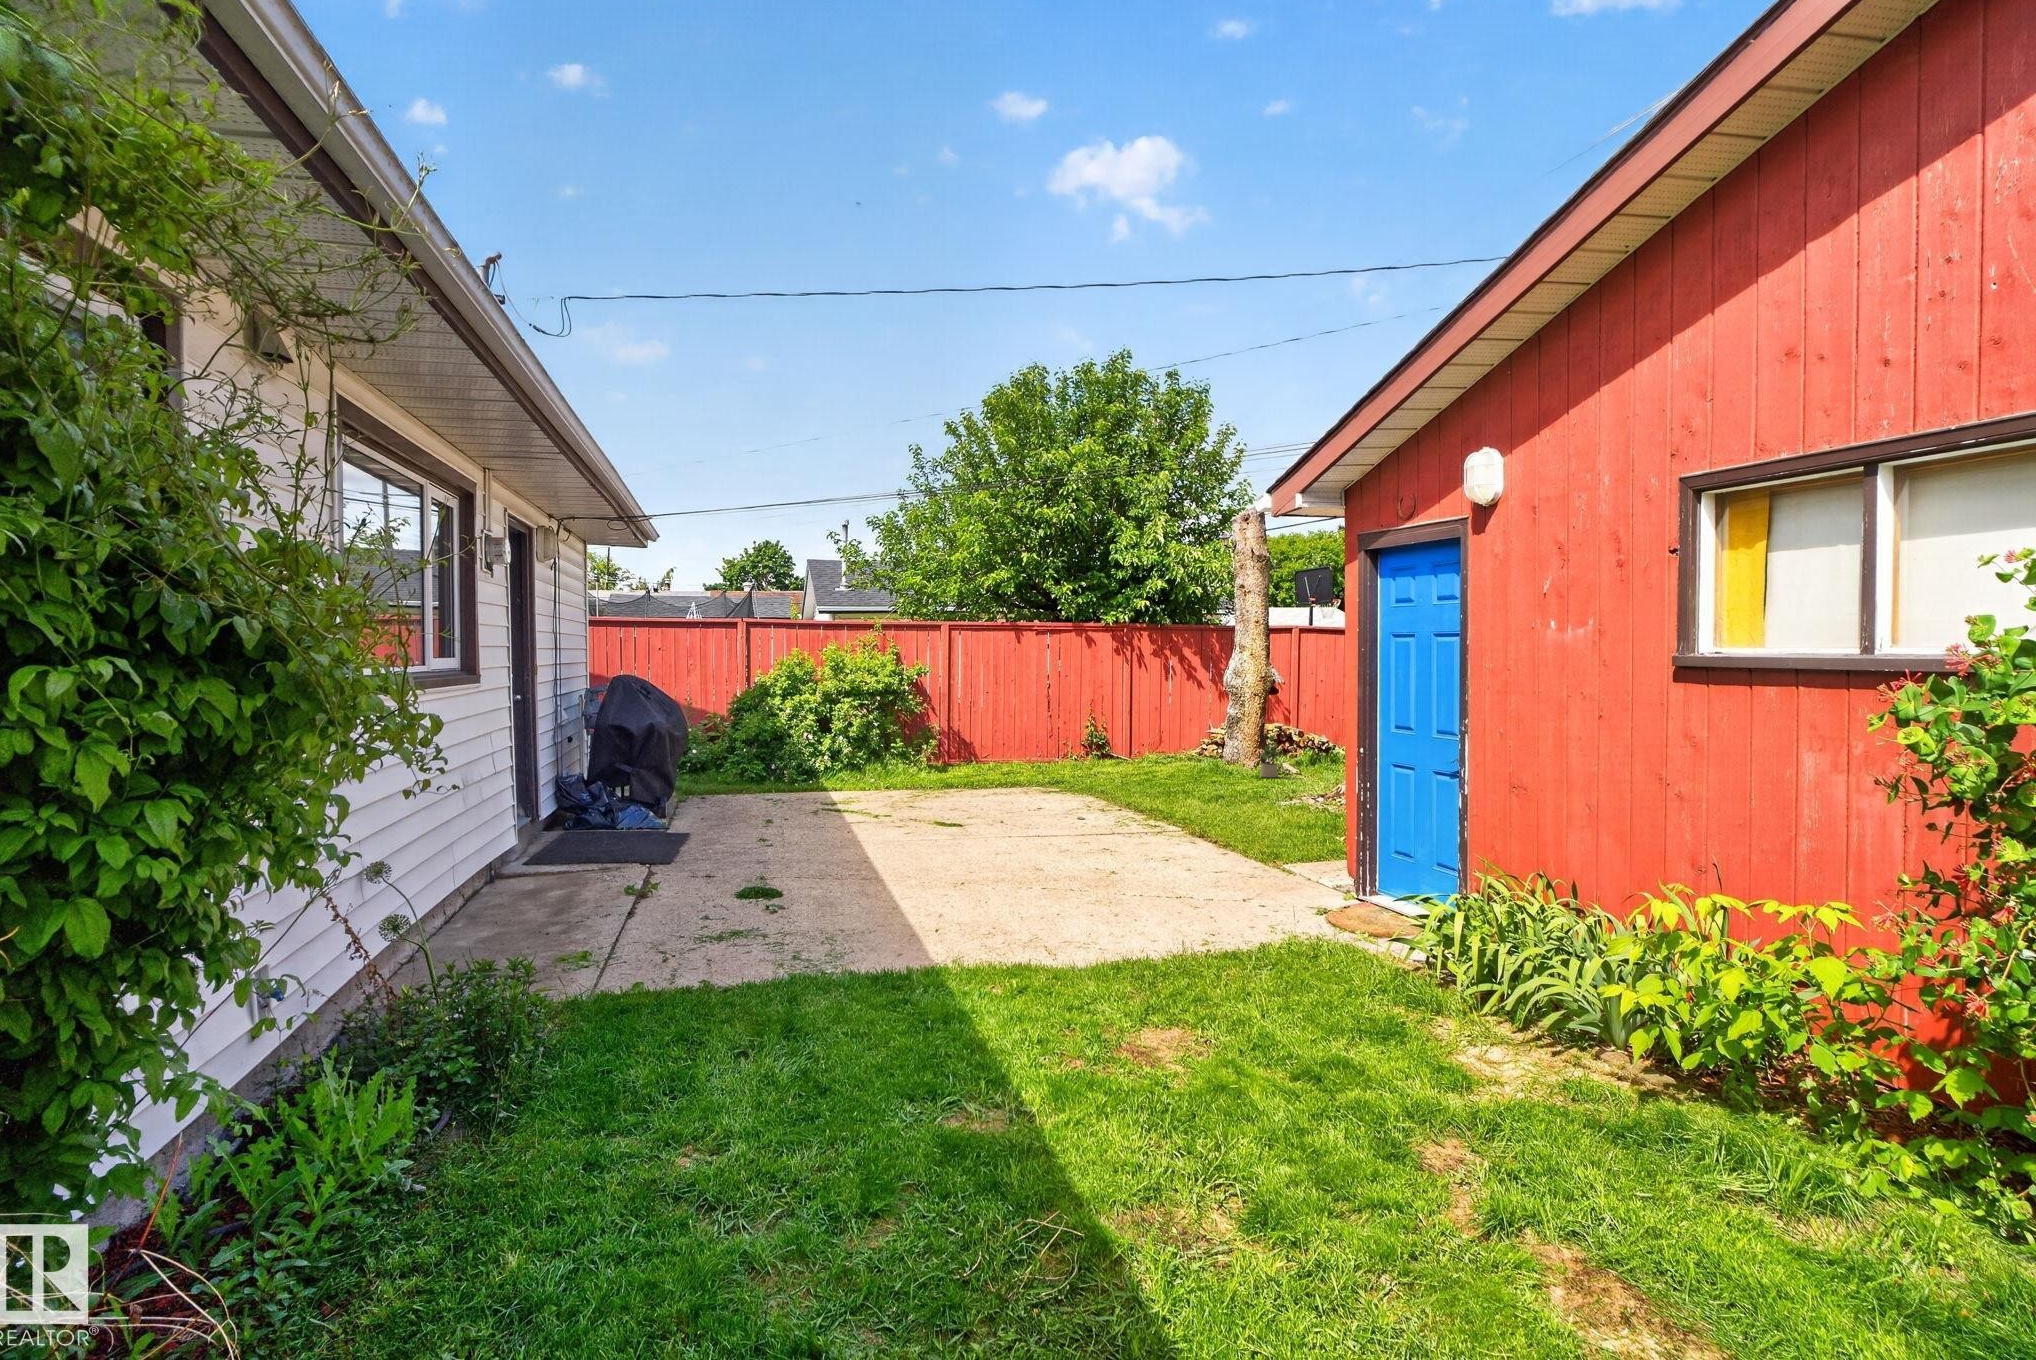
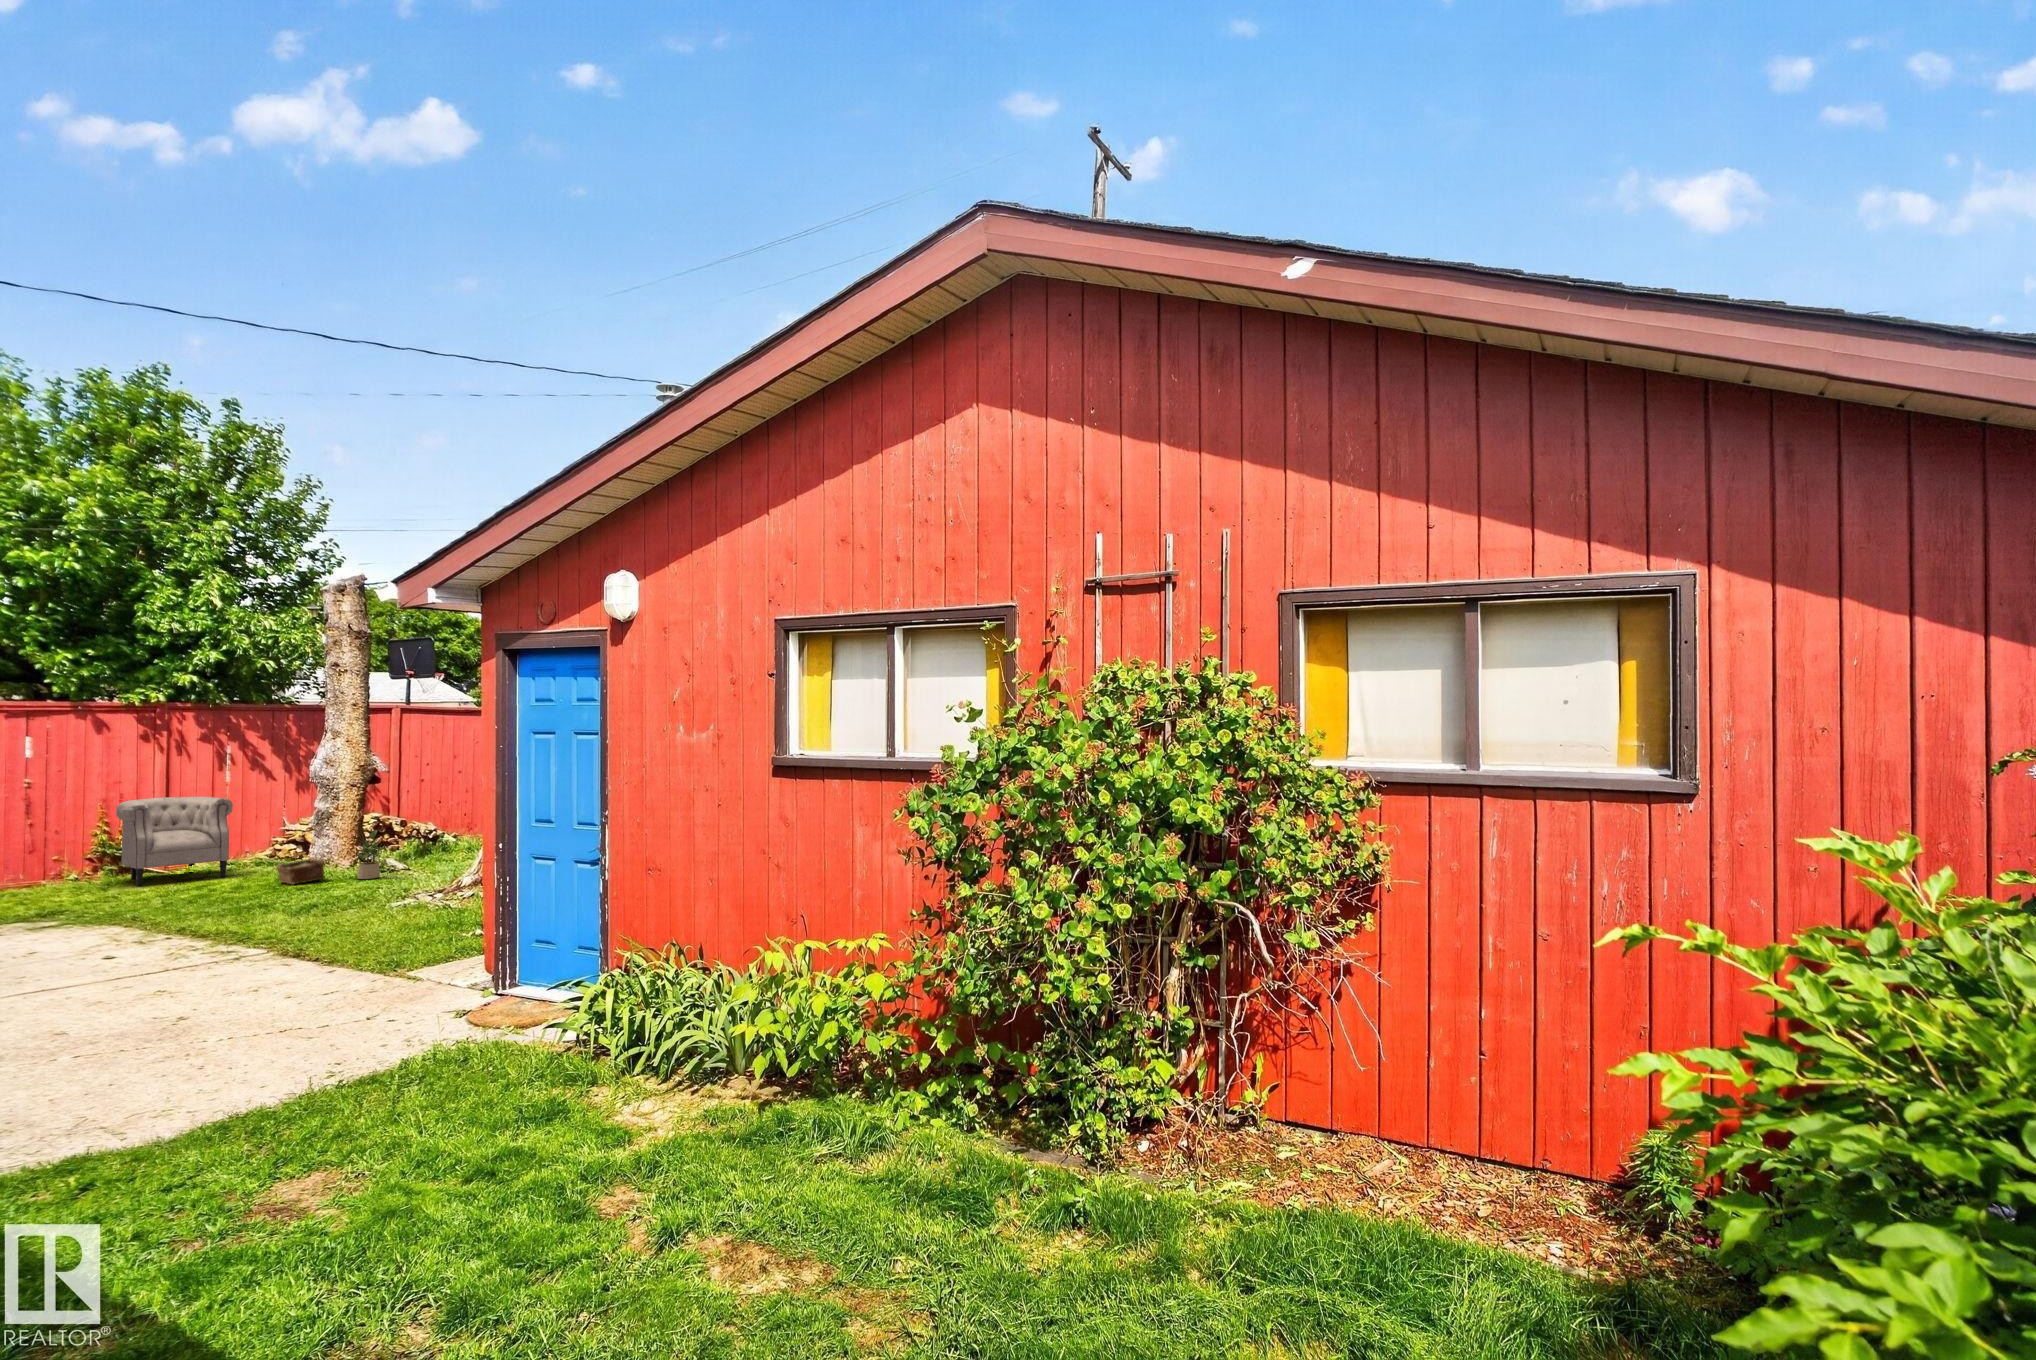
chair: none [1101,699,1173,767] -> present [116,797,233,886]
woven basket: none [1201,751,1236,776] -> present [276,858,324,885]

